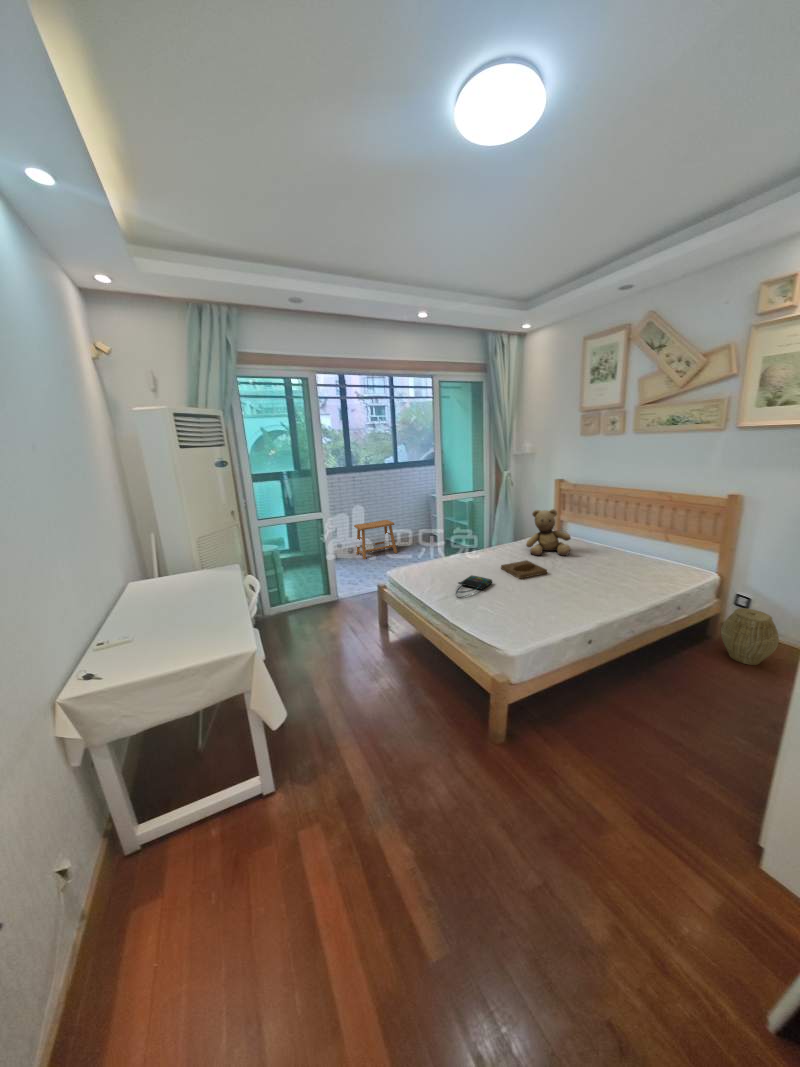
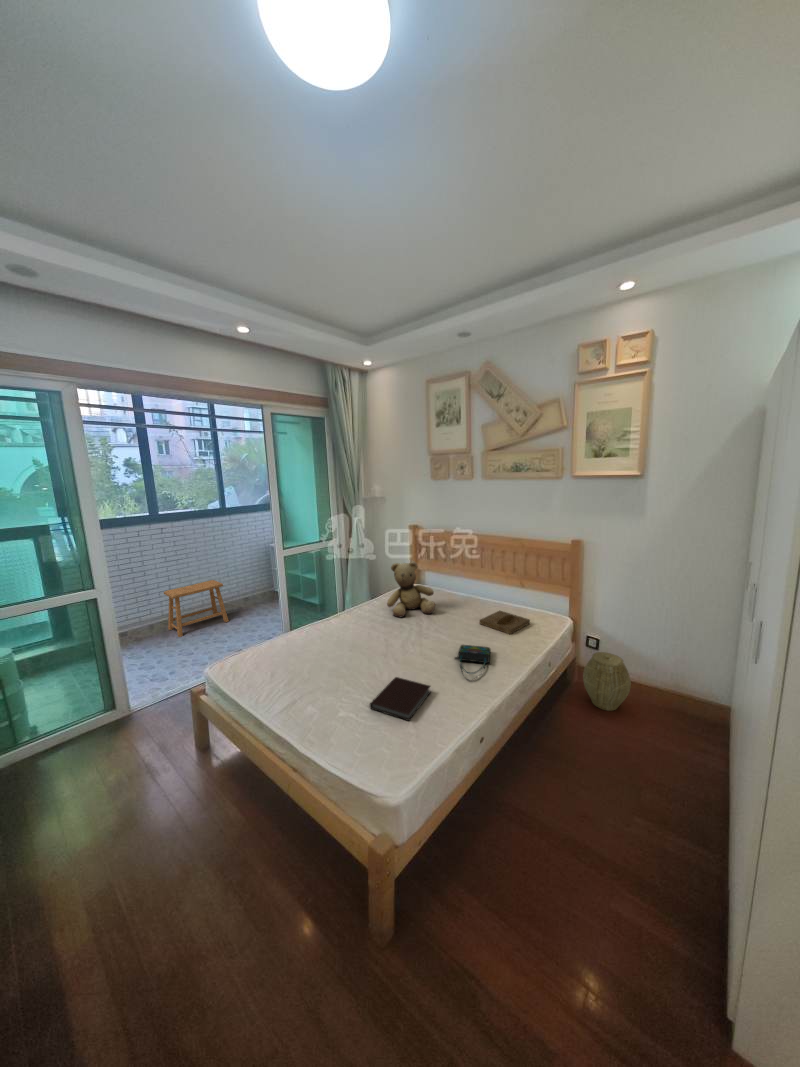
tray: present [501,561,547,579] -> present [480,611,530,634]
tote bag: present [456,576,492,598] -> present [455,645,491,681]
notebook: none [501,592,553,618] -> present [370,677,431,721]

